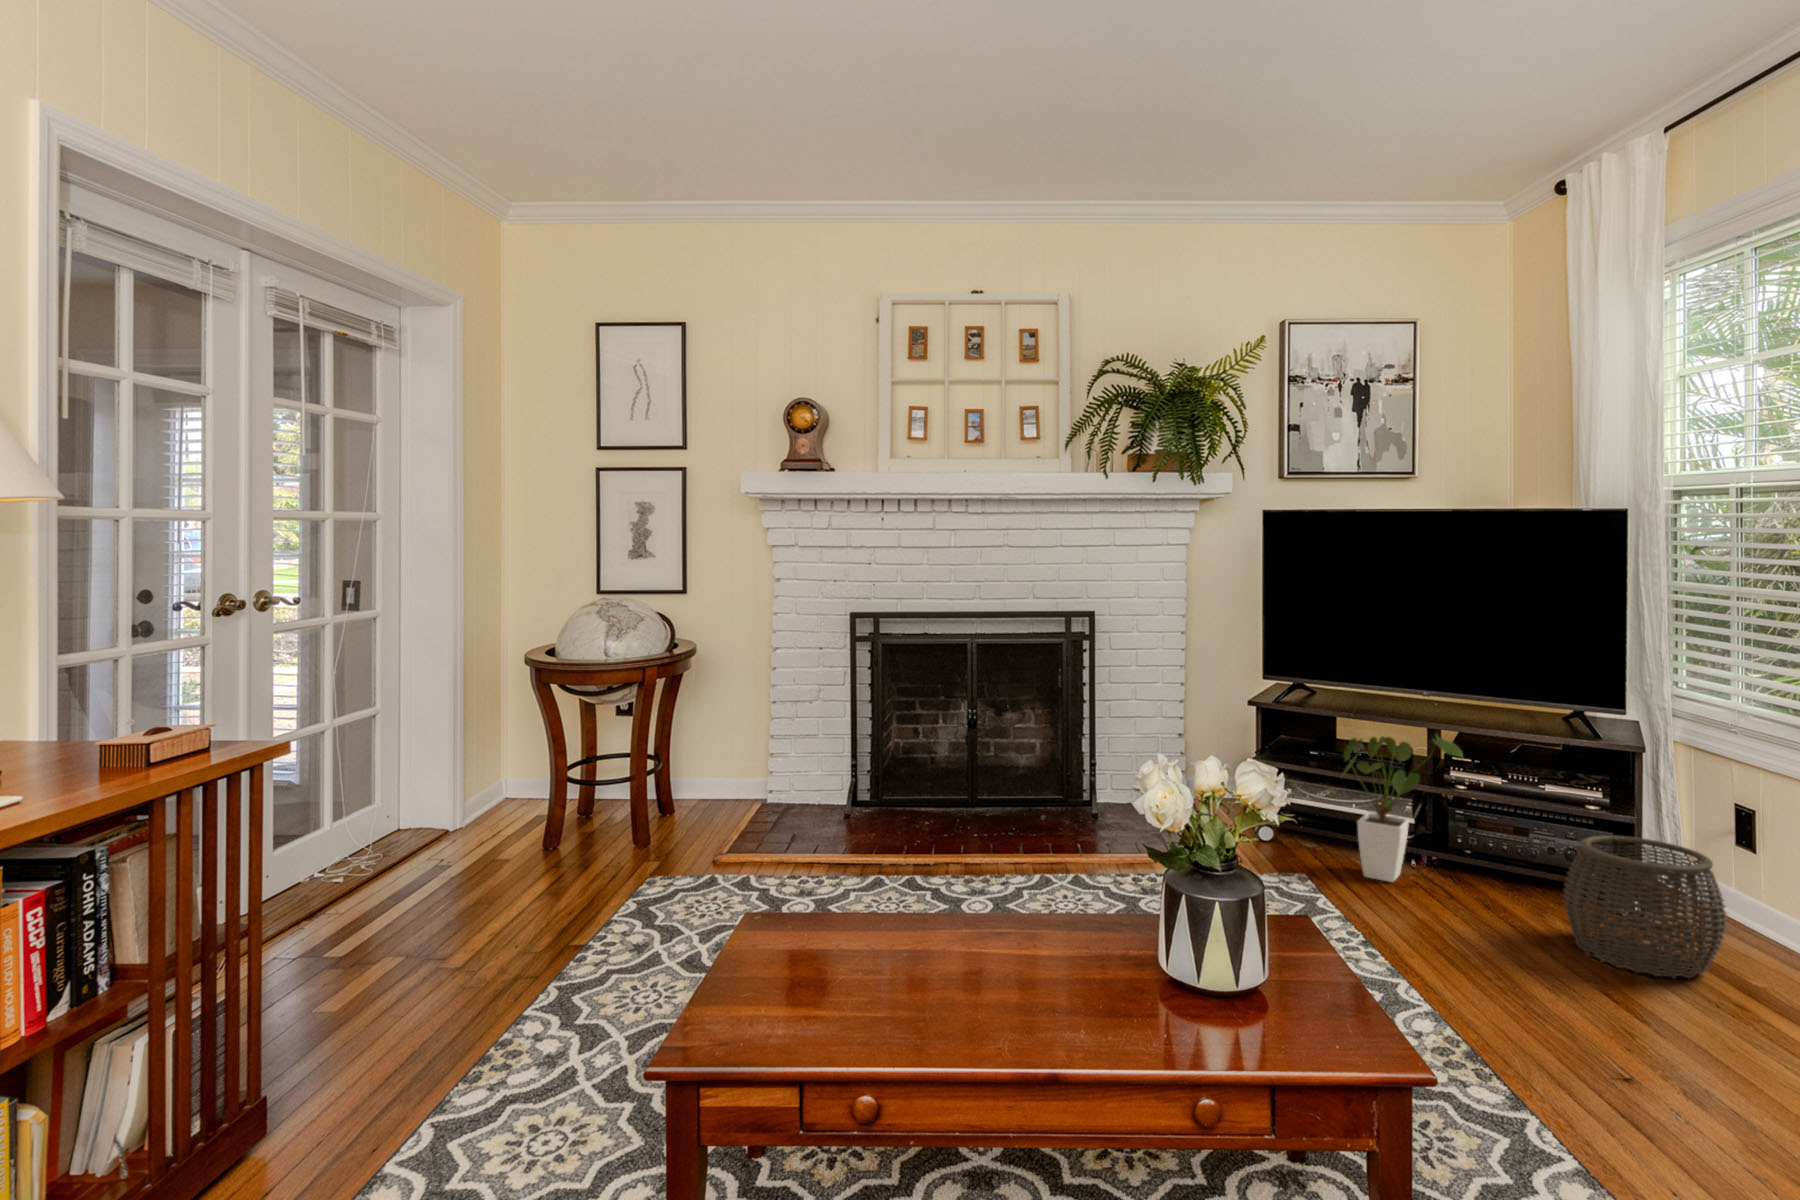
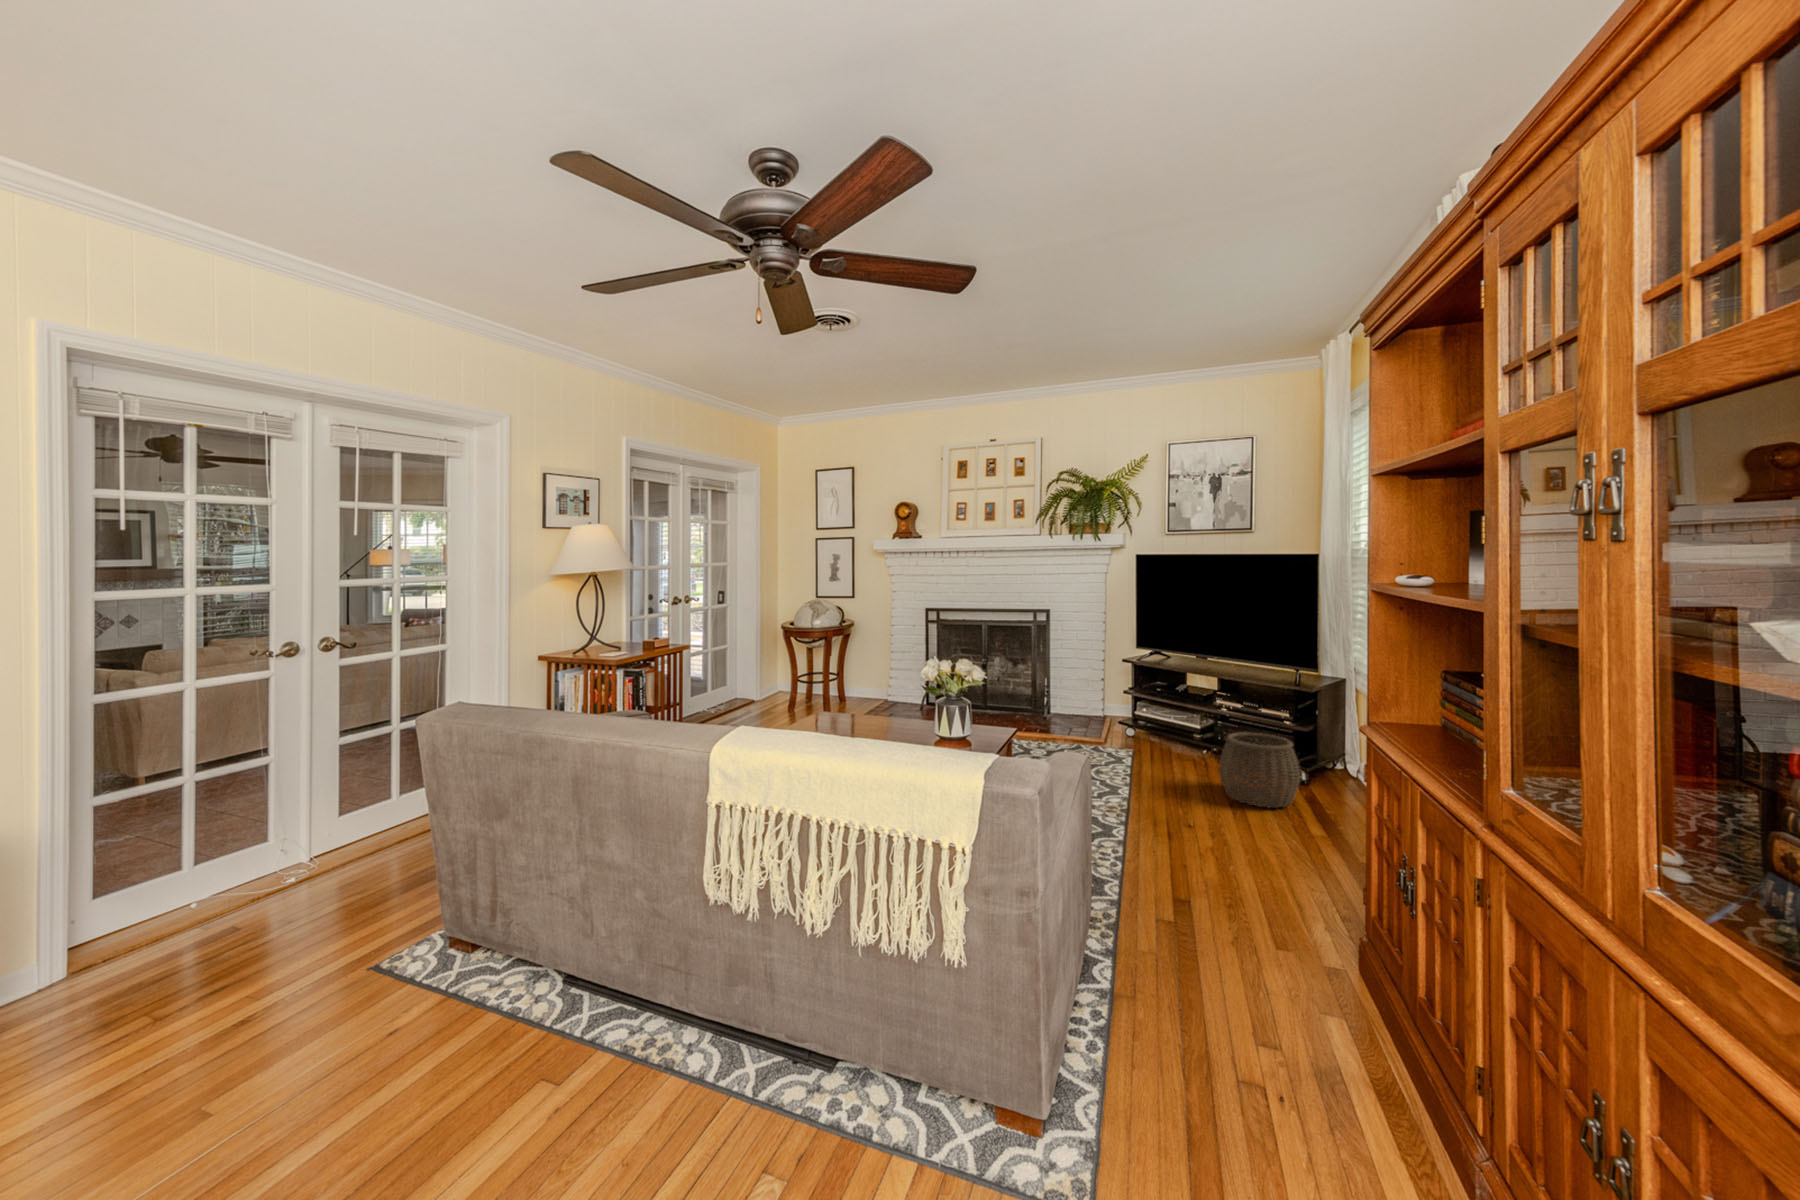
house plant: present [1343,735,1463,882] -> none [1135,677,1219,758]

